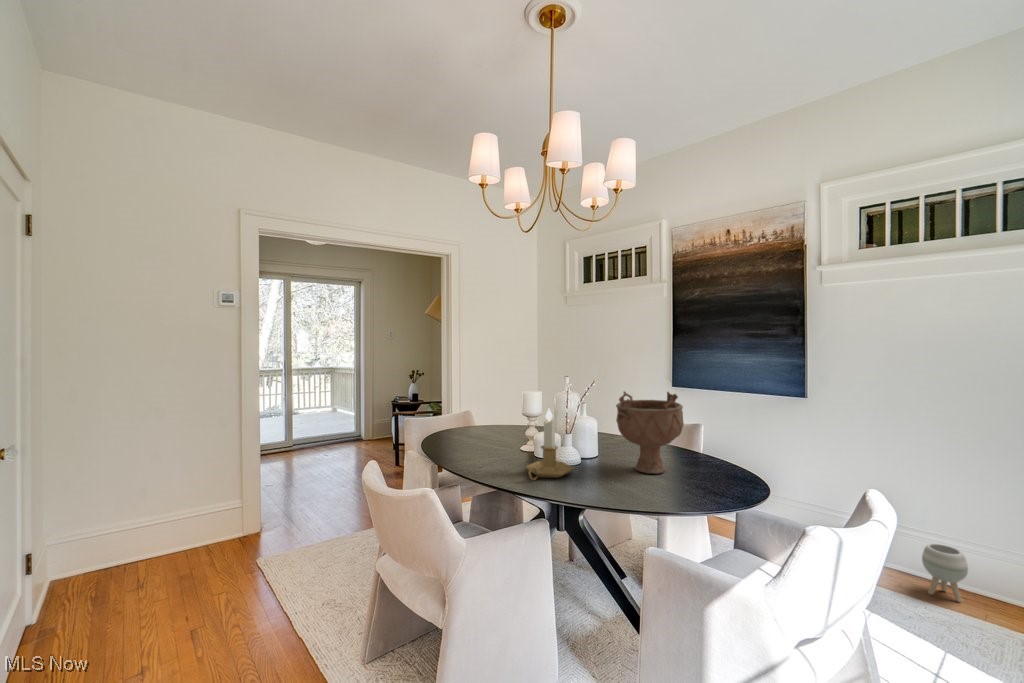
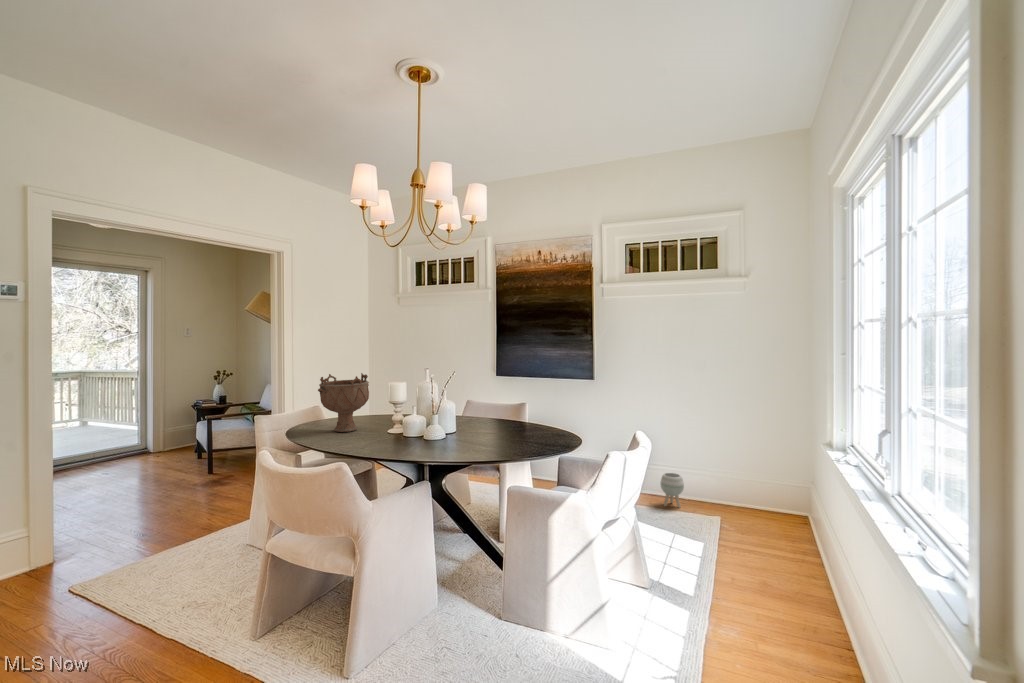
decorative bowl: present [616,391,684,474] -> present [318,373,369,432]
candlestick: present [525,409,574,480] -> none [407,391,447,451]

